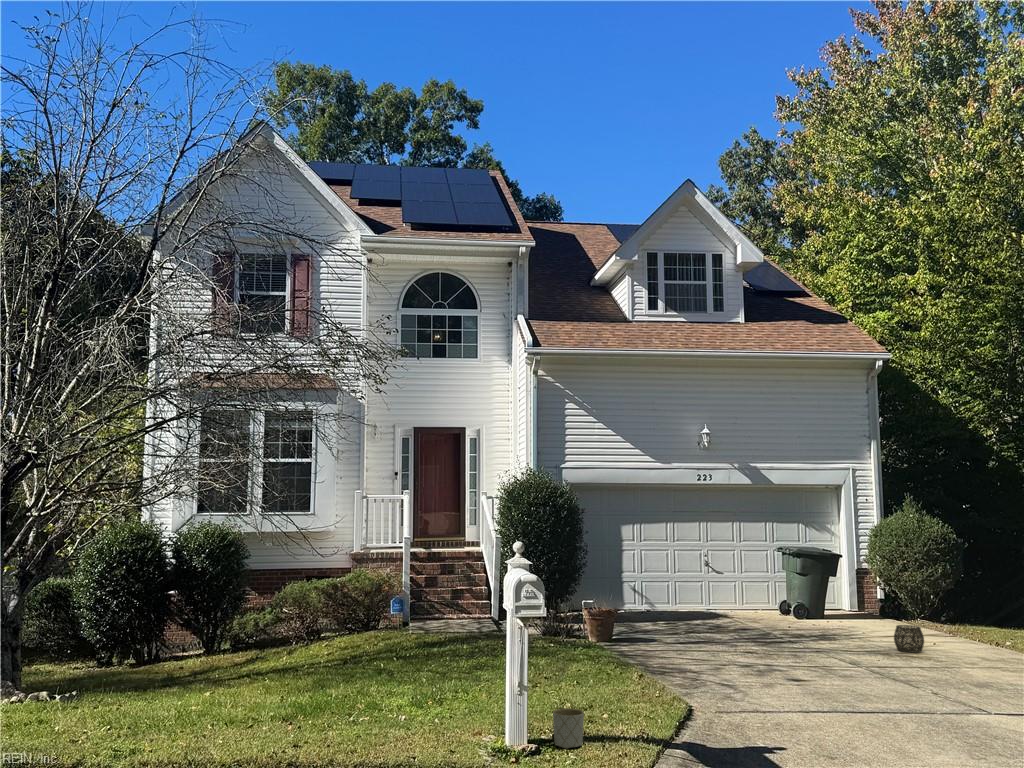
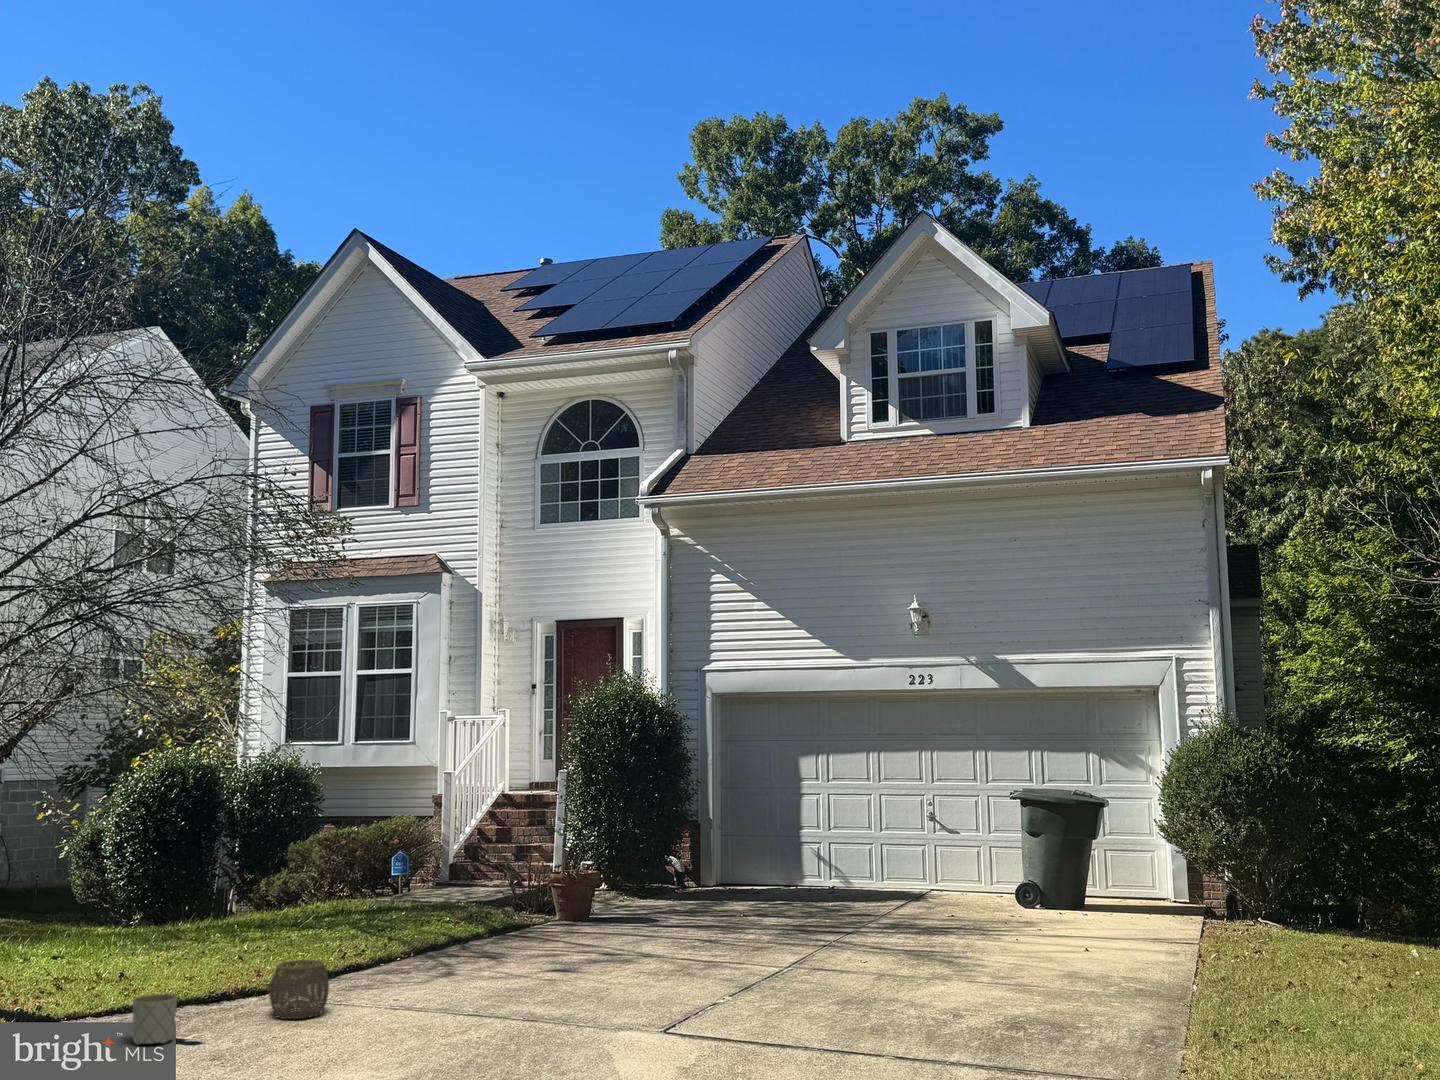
woven basket: present [894,625,924,653] -> present [269,960,329,1019]

